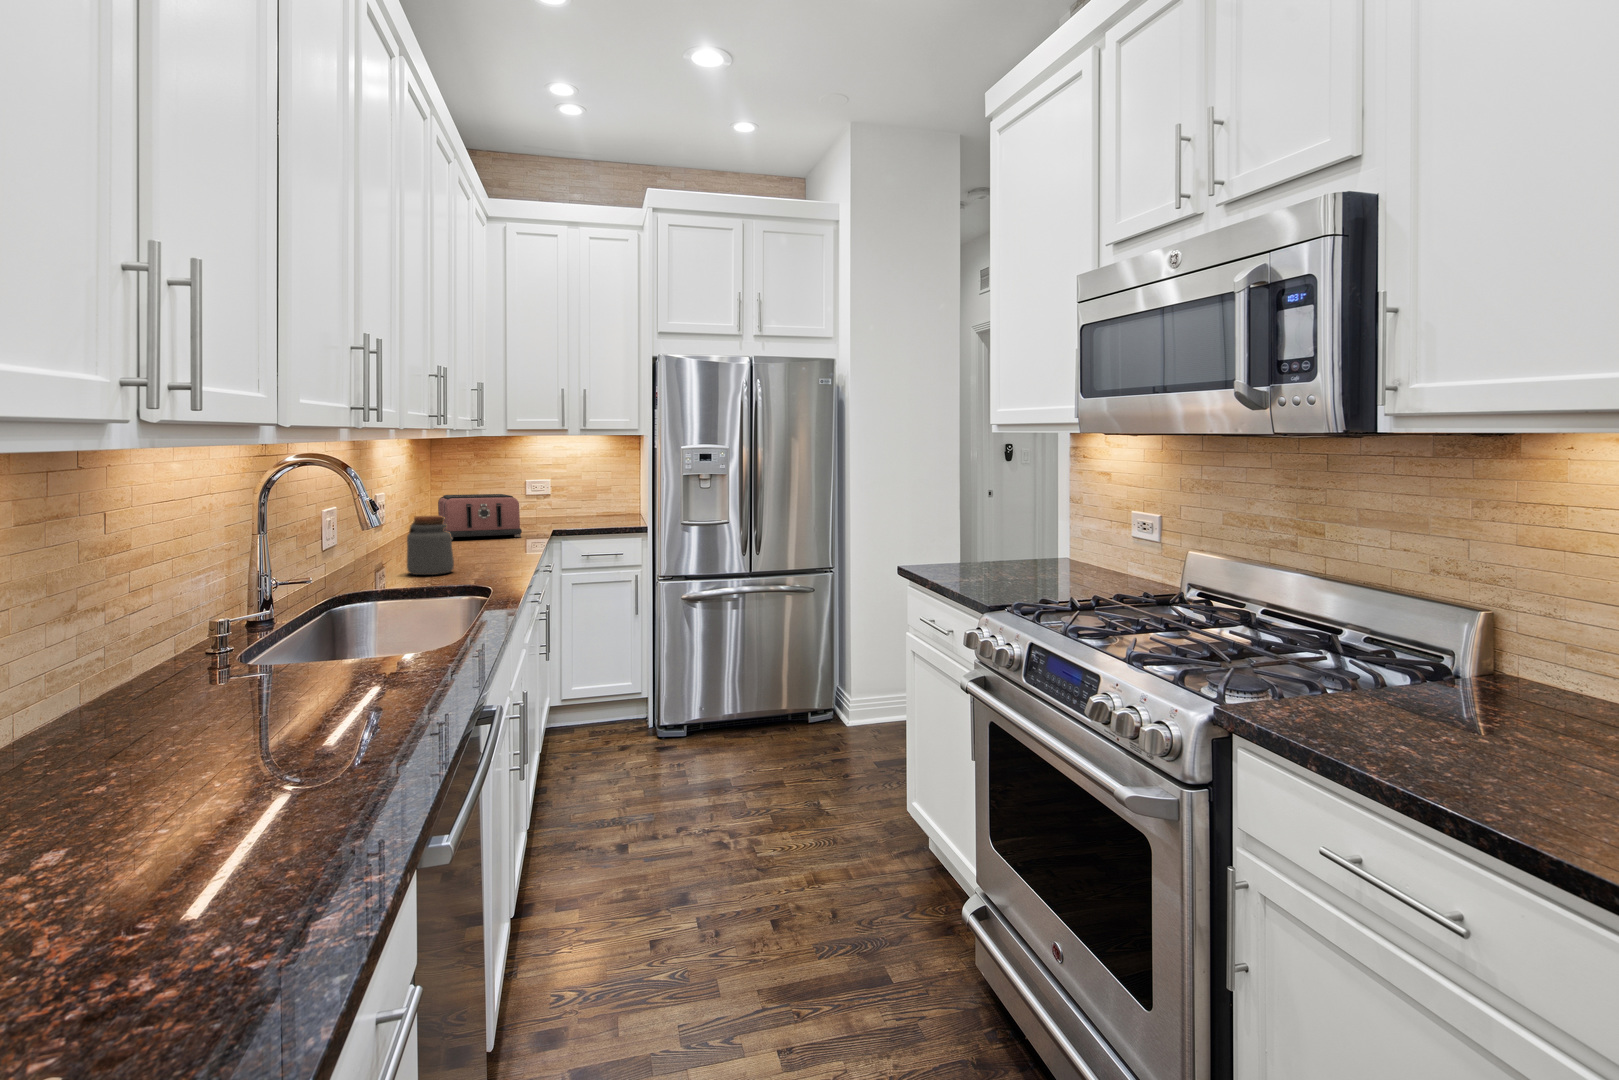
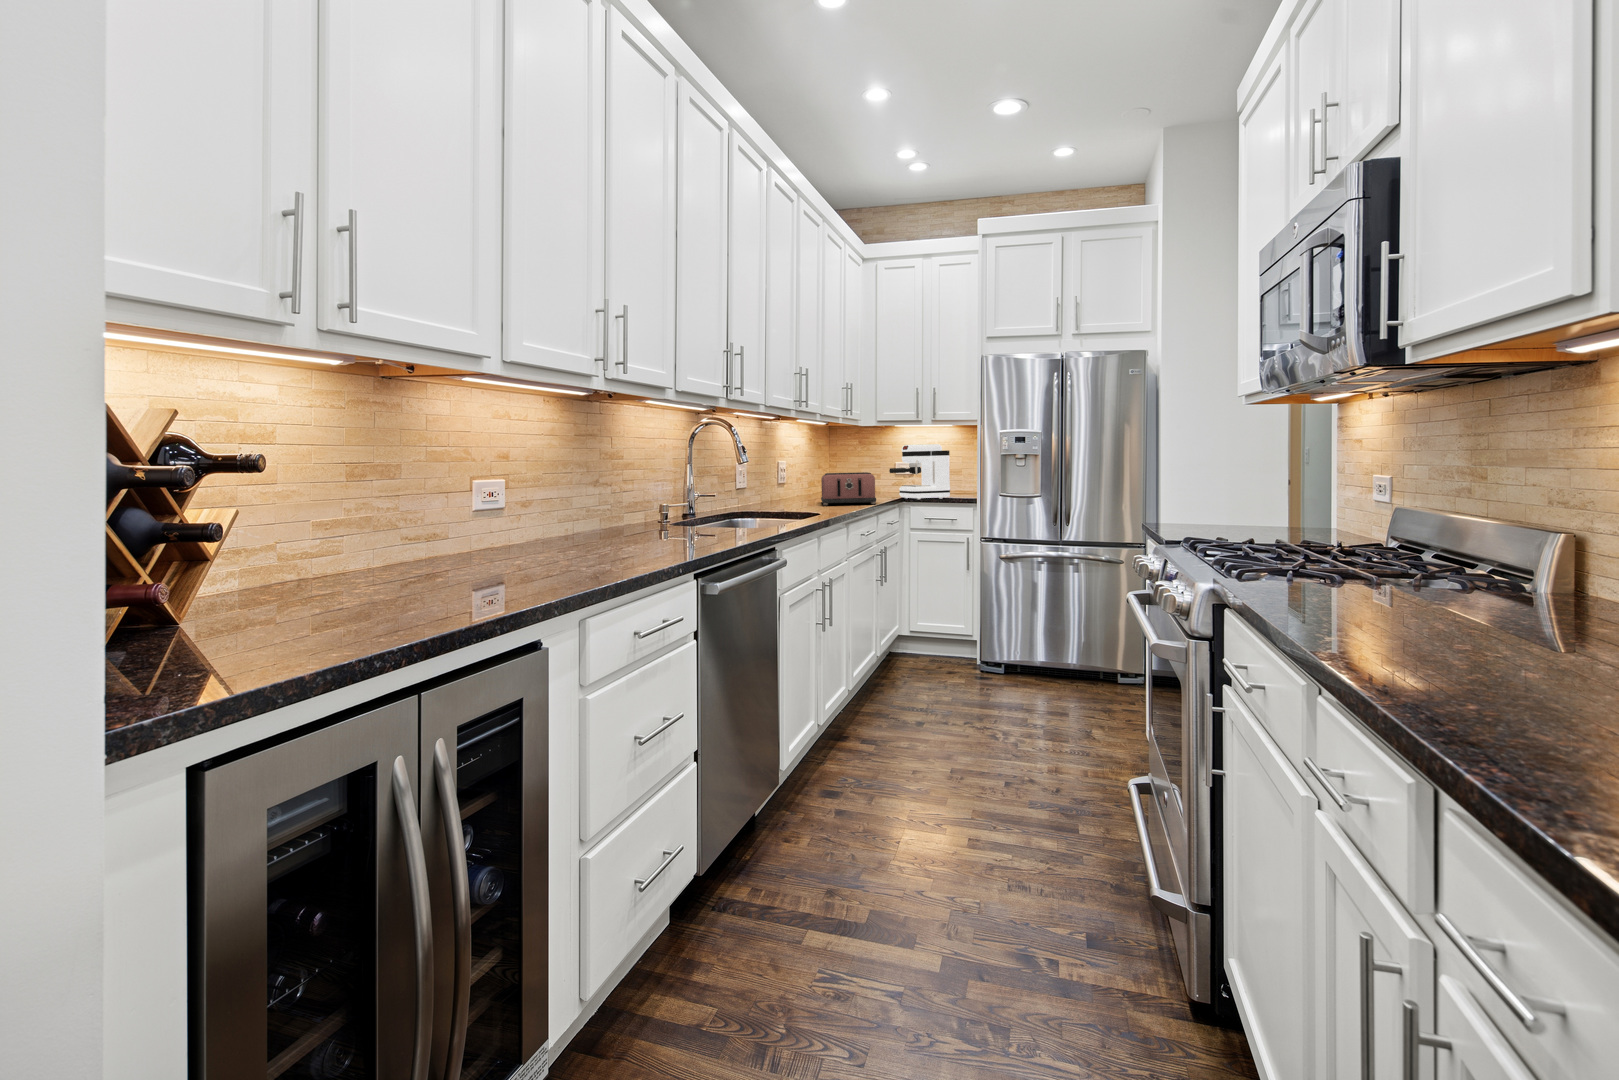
coffee maker: none [531,459,610,528] -> present [889,444,950,499]
jar: present [407,516,454,575] -> none [784,482,813,521]

